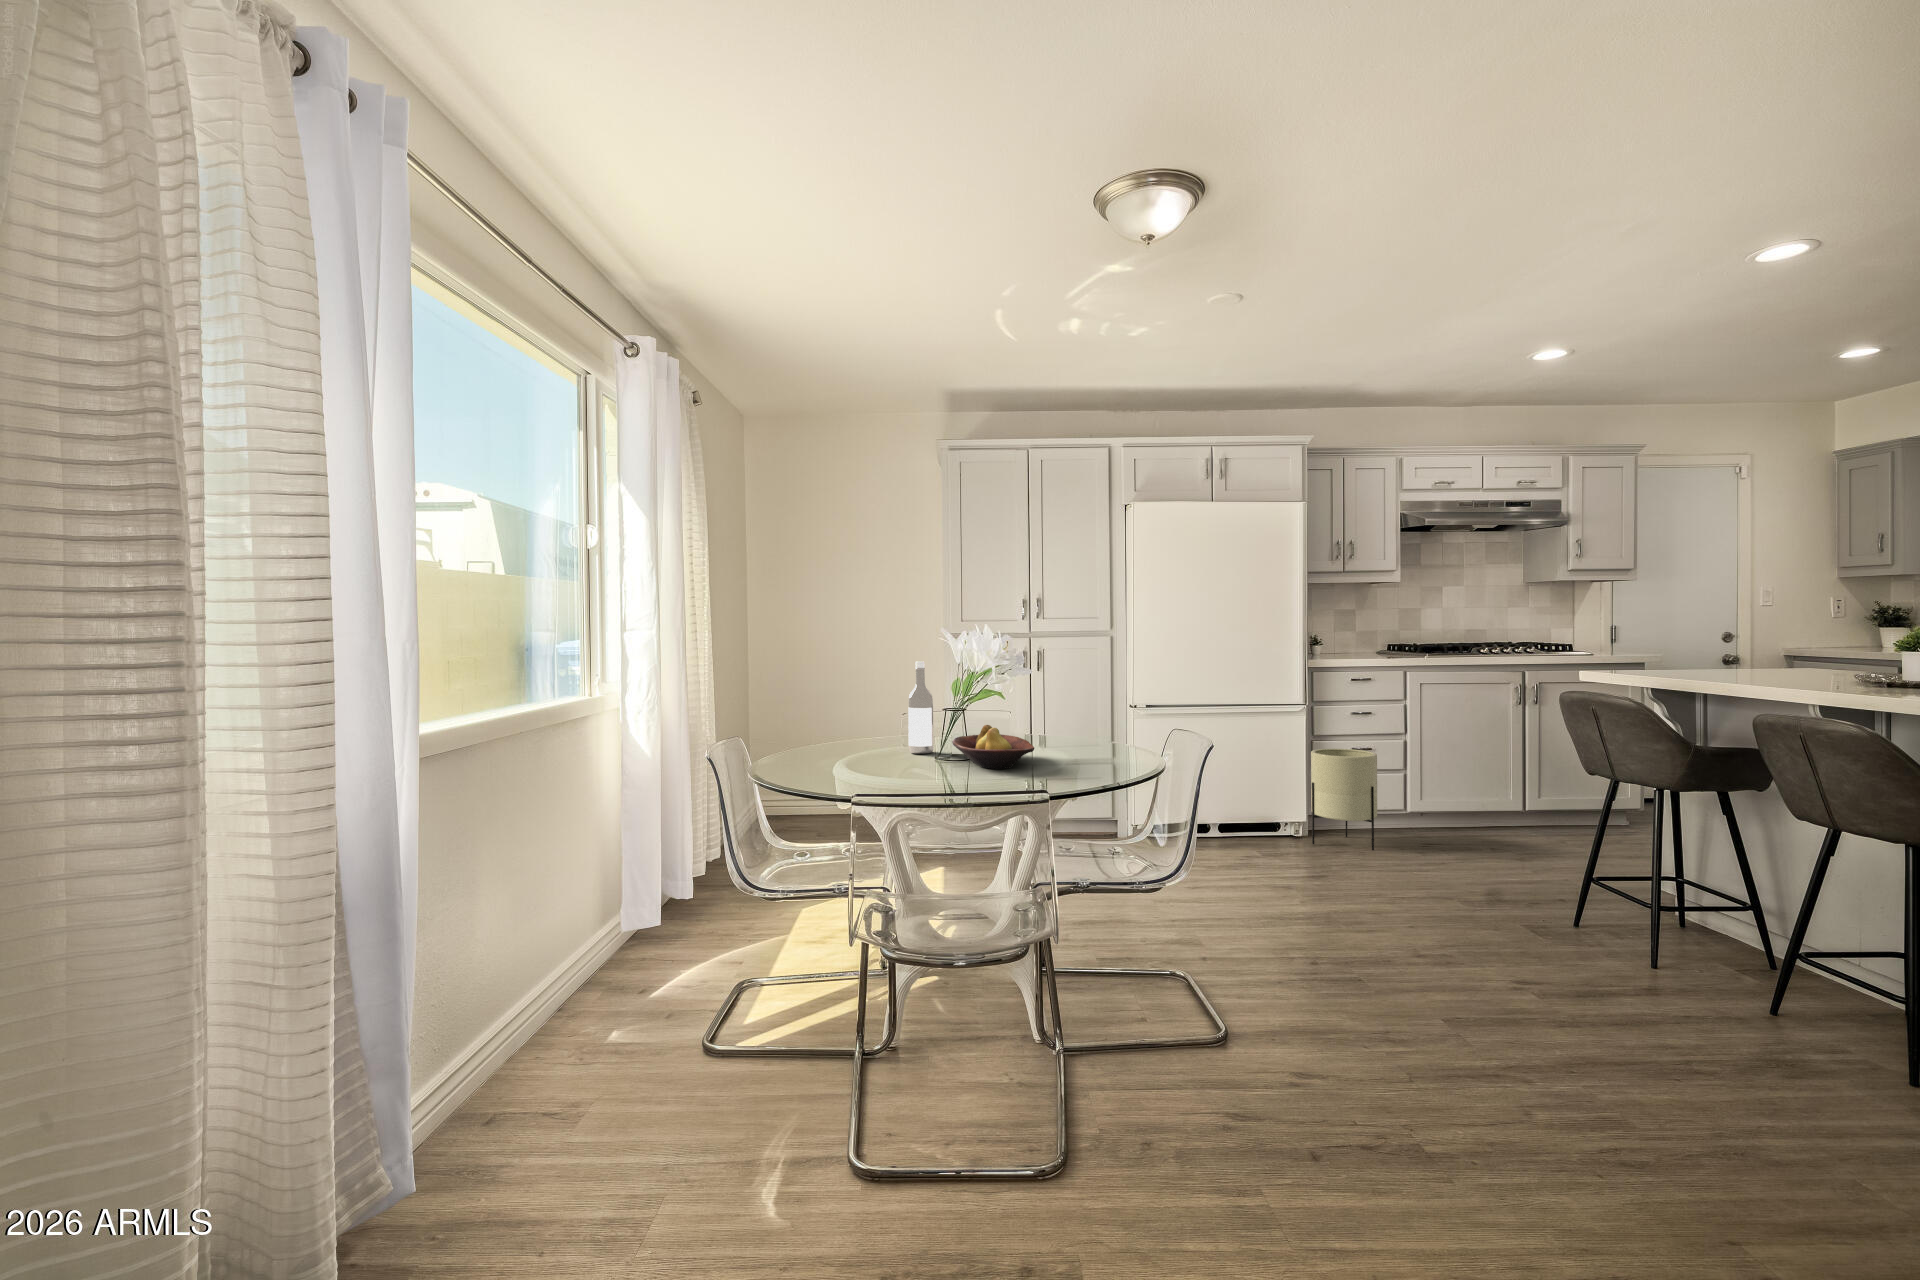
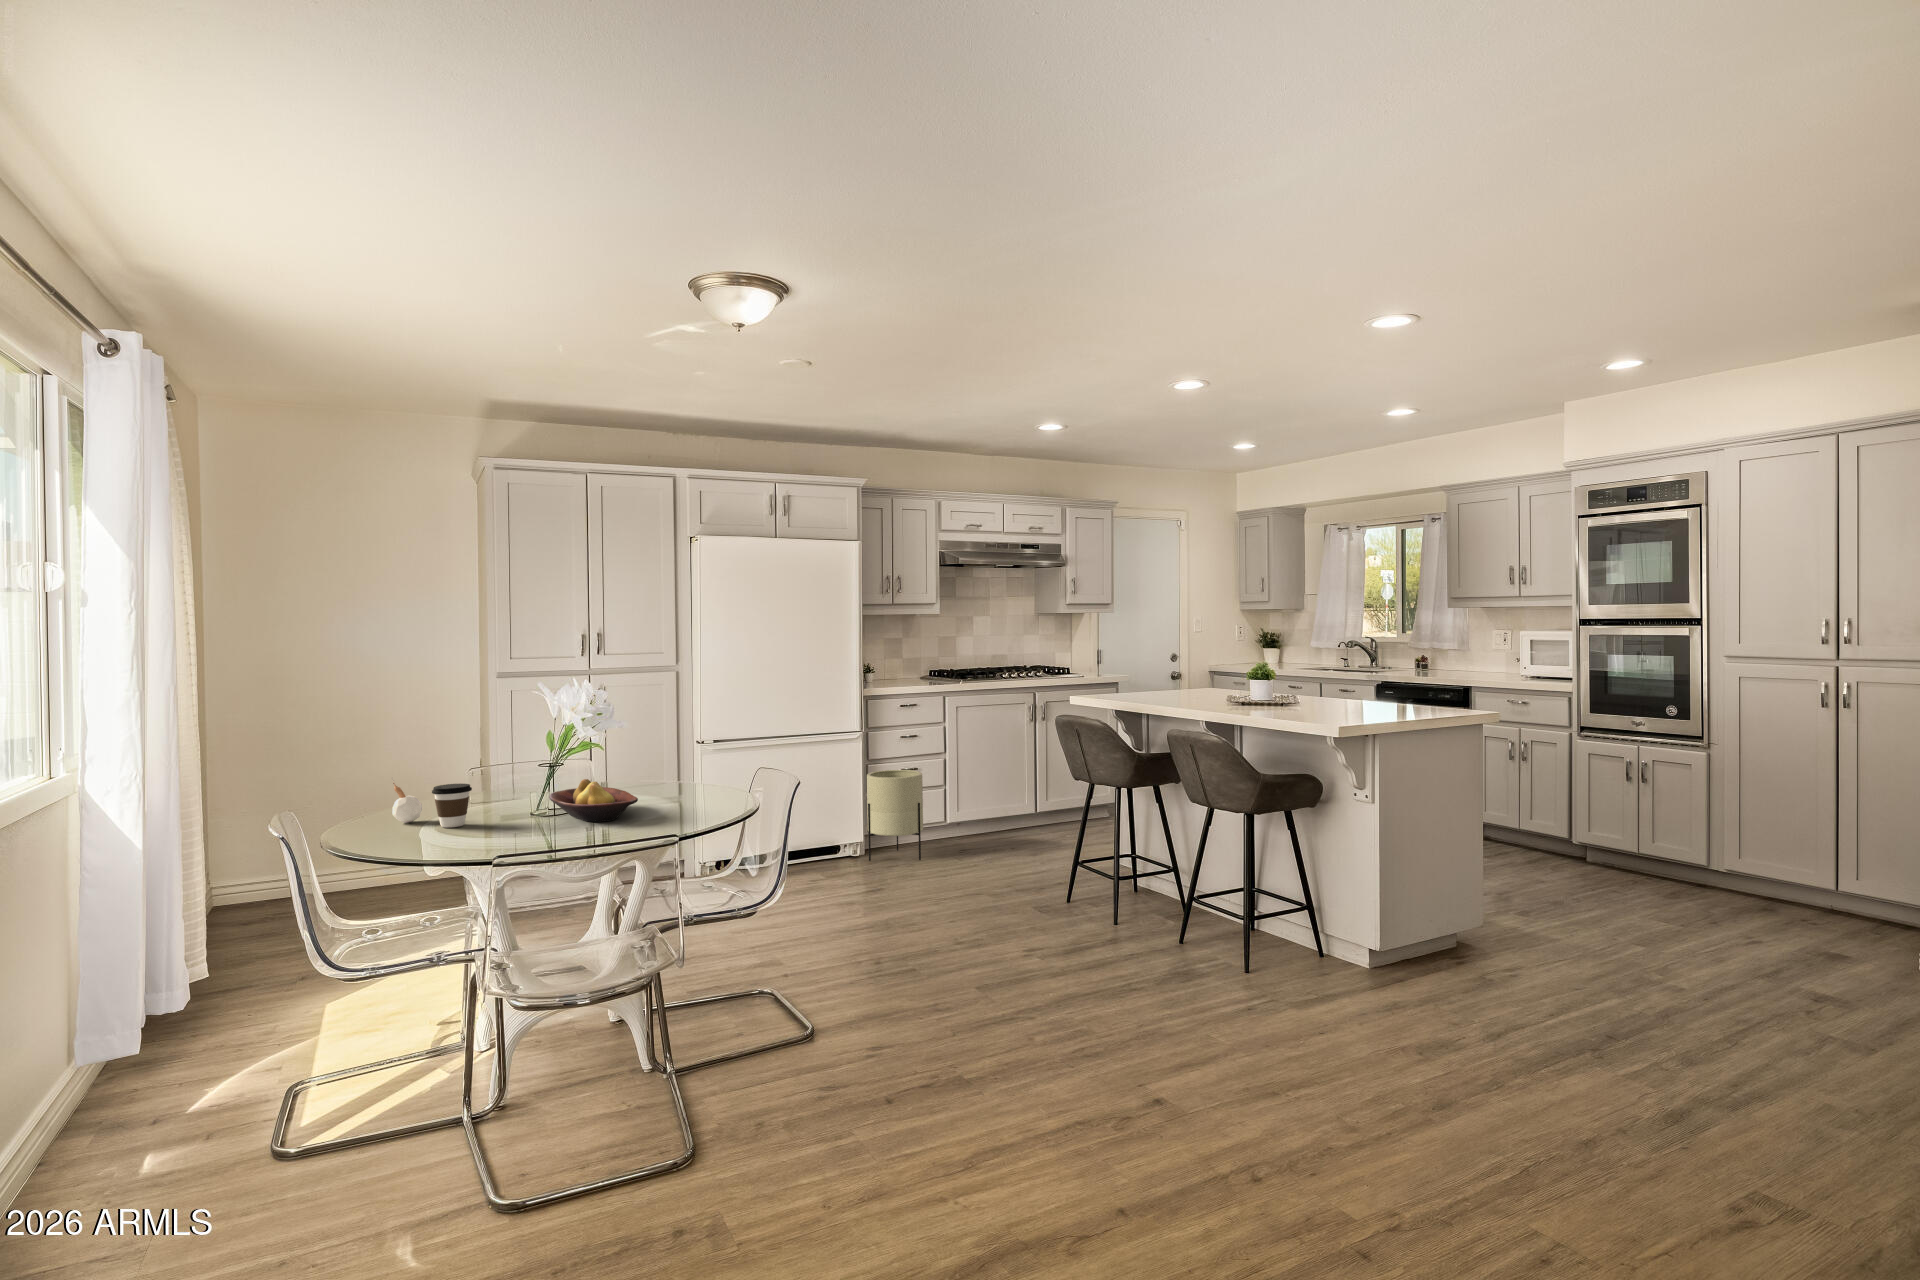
wine bottle: present [908,661,934,754] -> none [494,718,523,813]
candle: none [820,712,845,755] -> present [392,778,422,823]
coffee cup: none [847,721,882,763] -> present [432,784,472,828]

